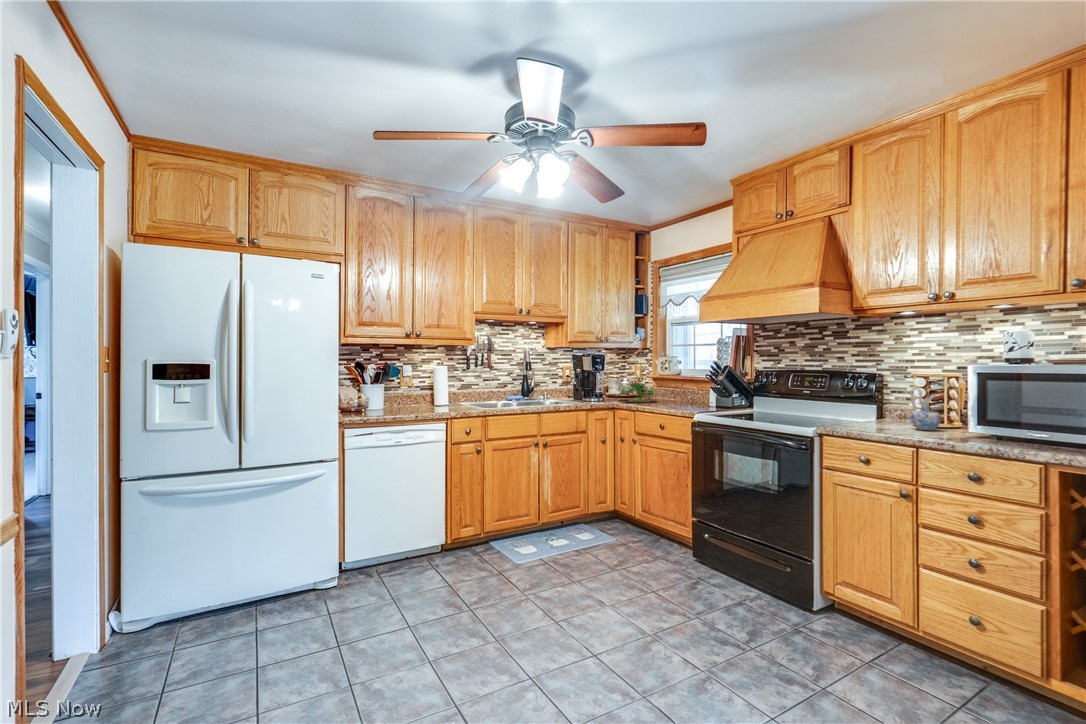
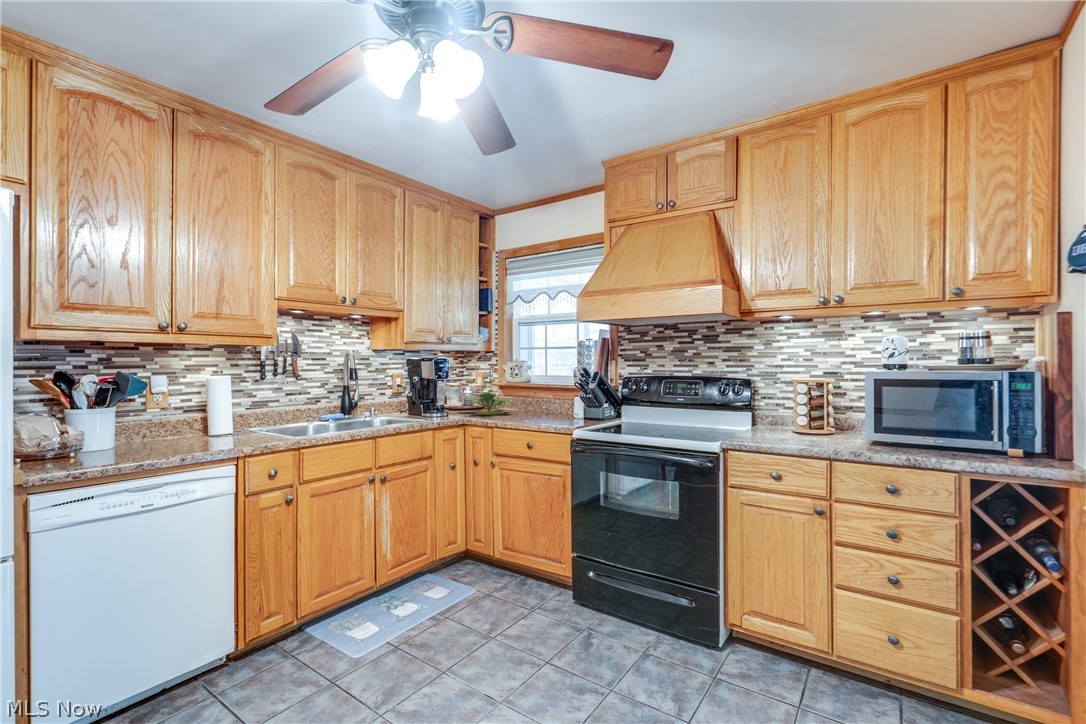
ceramic pitcher: present [910,388,941,430] -> none [801,395,829,438]

